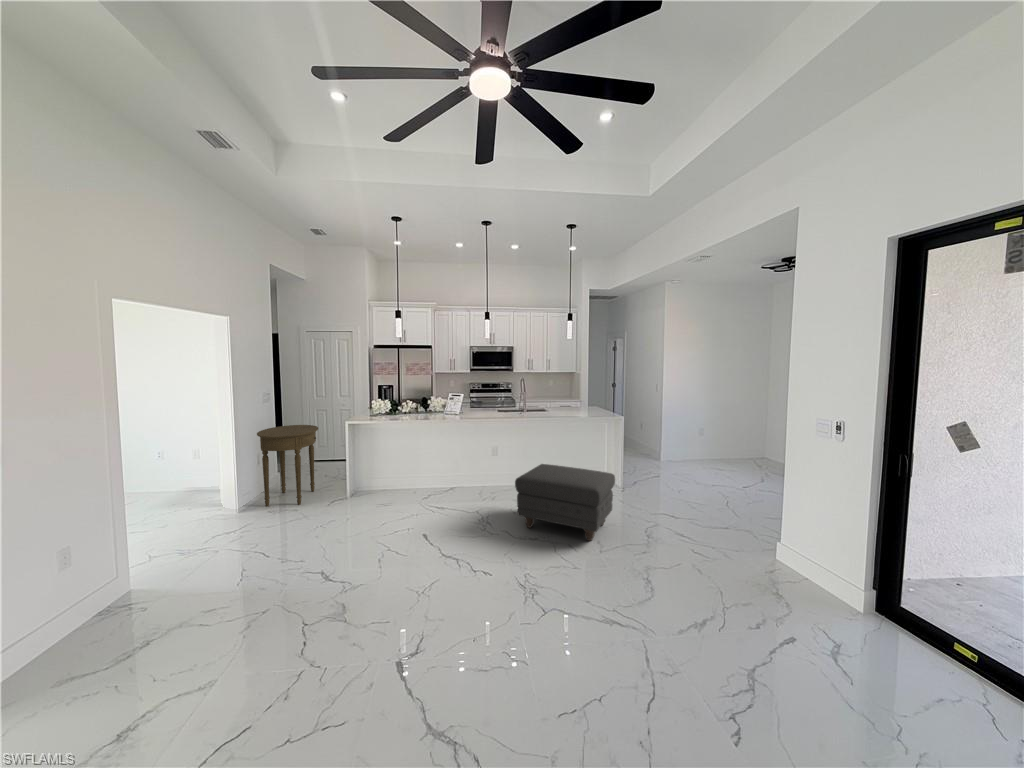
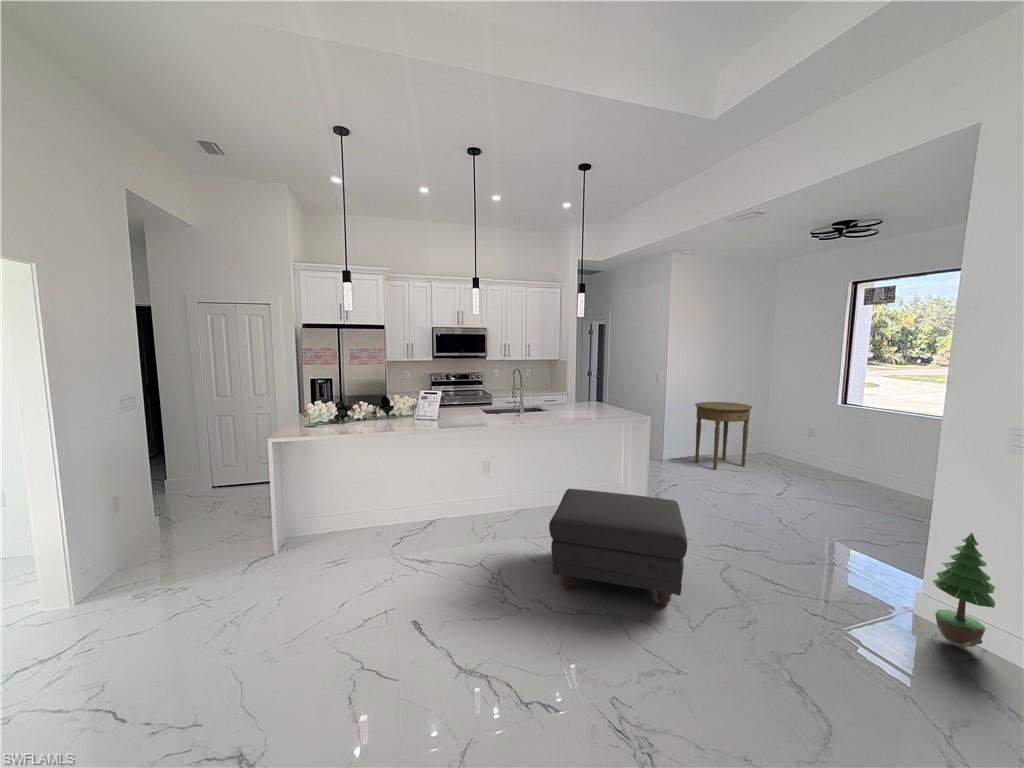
side table: present [257,425,318,507] -> present [695,402,752,470]
potted tree: none [767,493,804,575] -> present [933,533,995,649]

